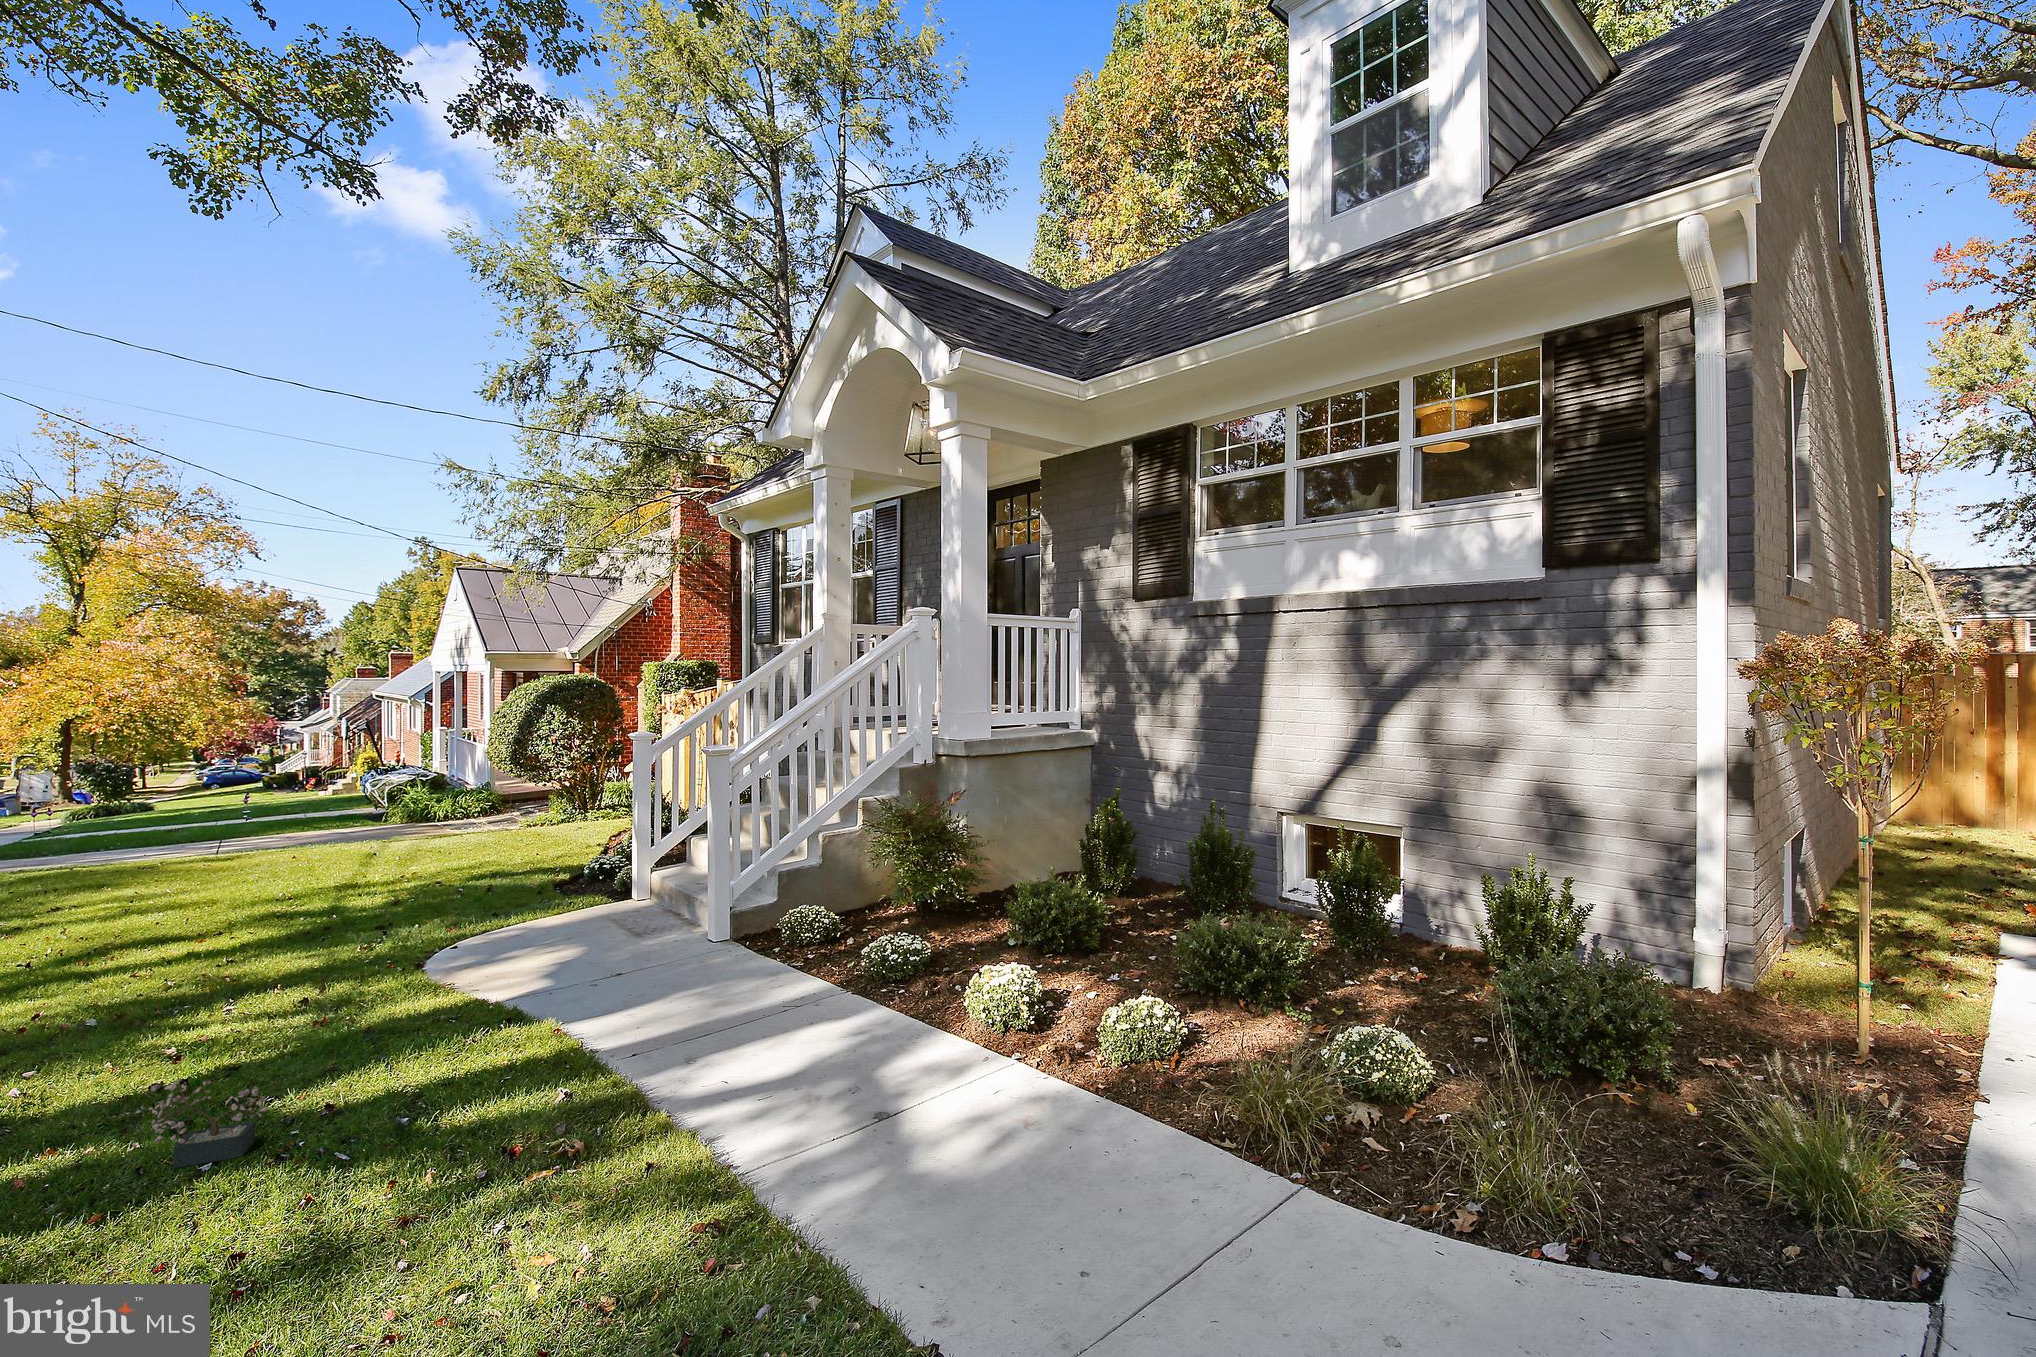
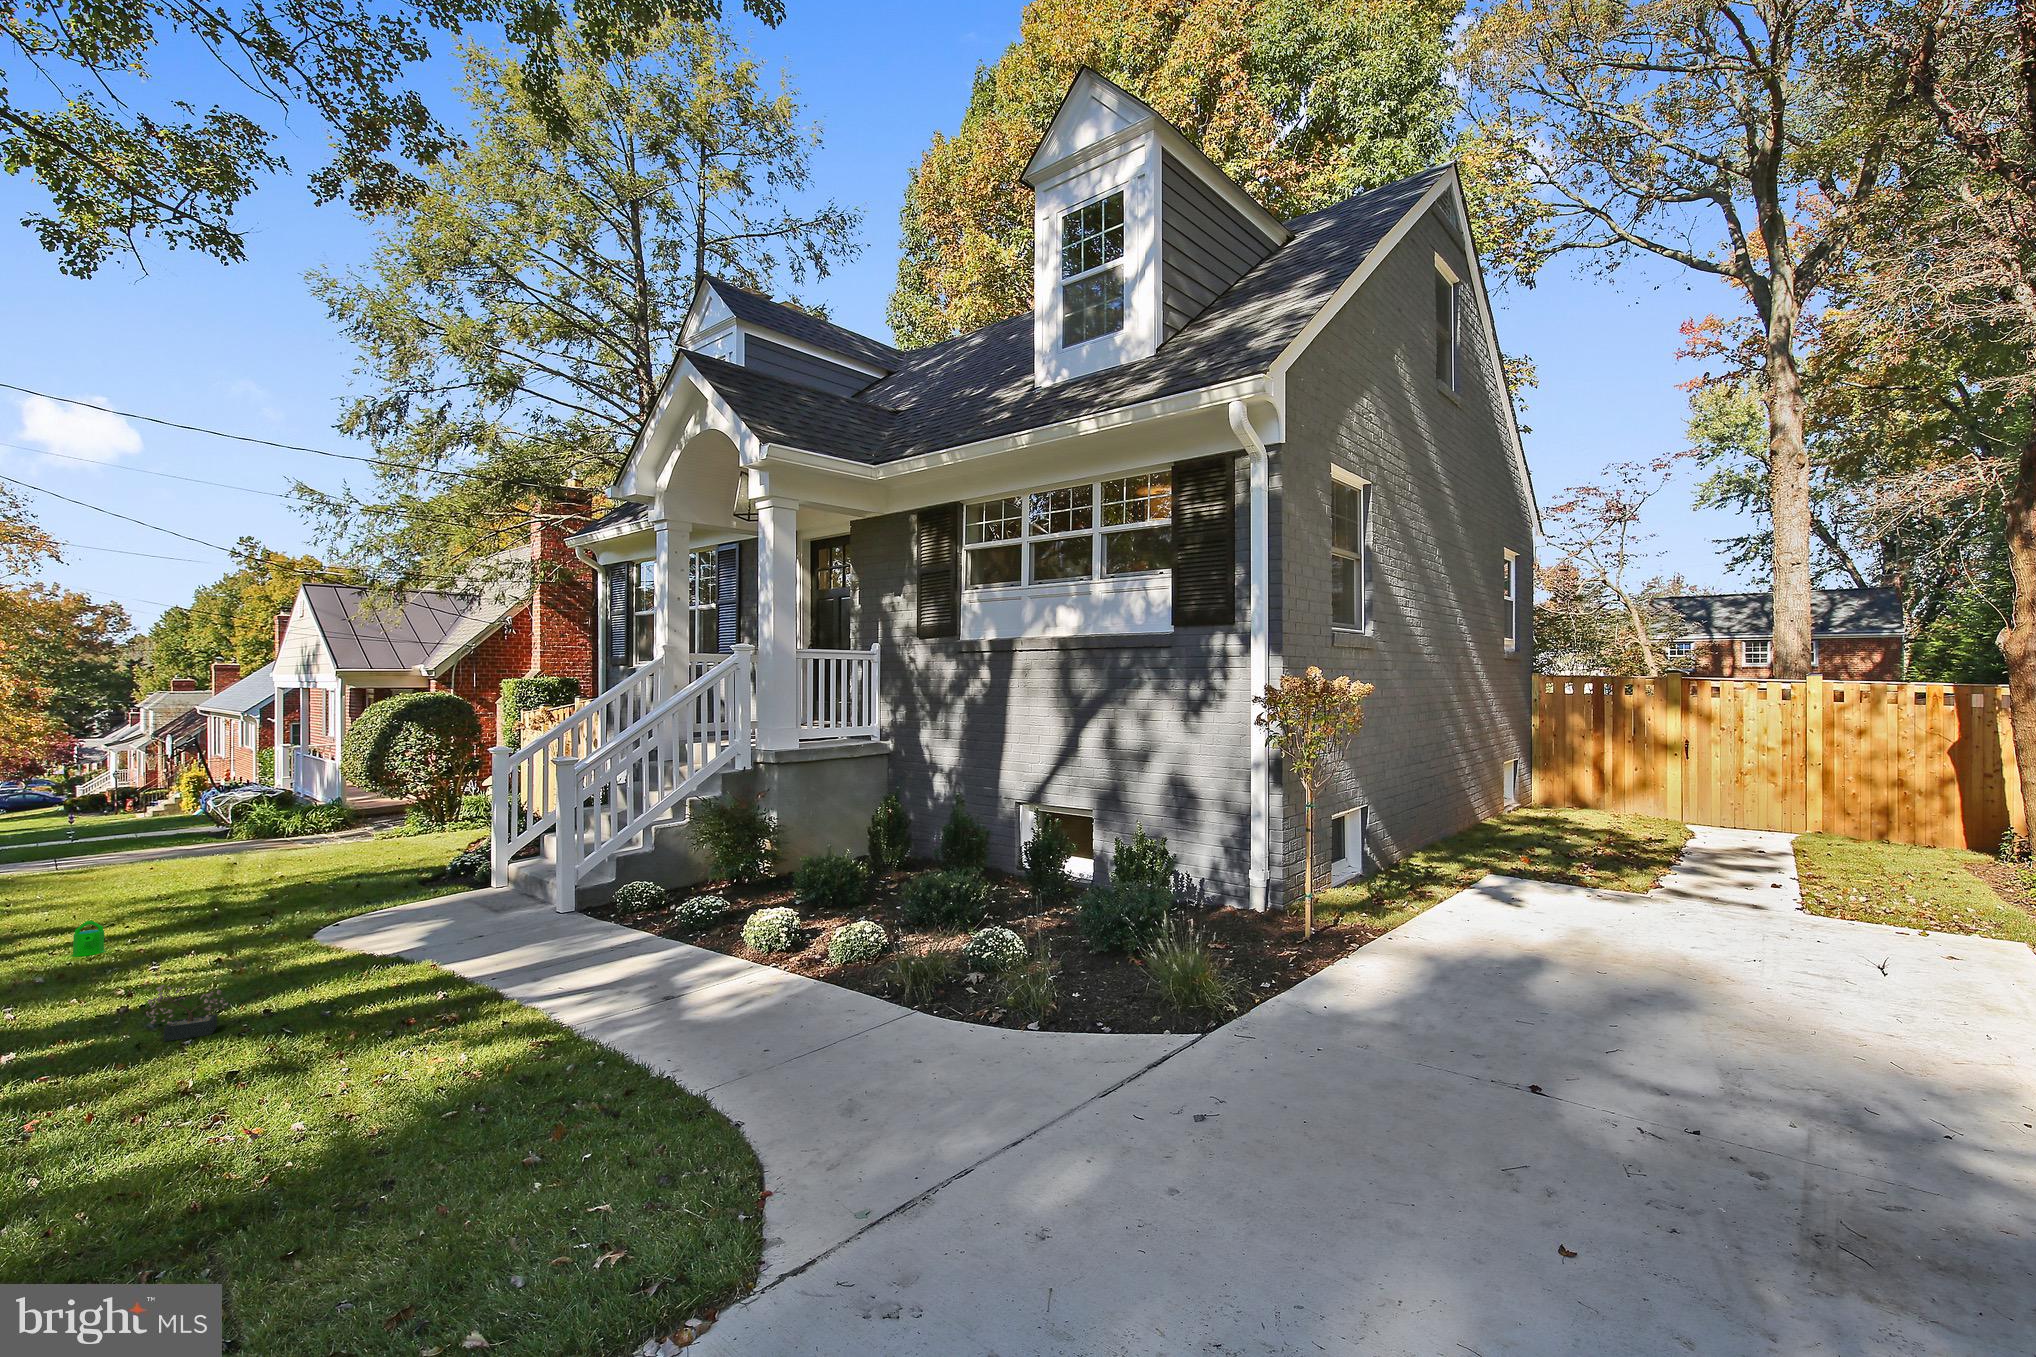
watering can: none [146,942,189,987] -> present [71,921,105,957]

